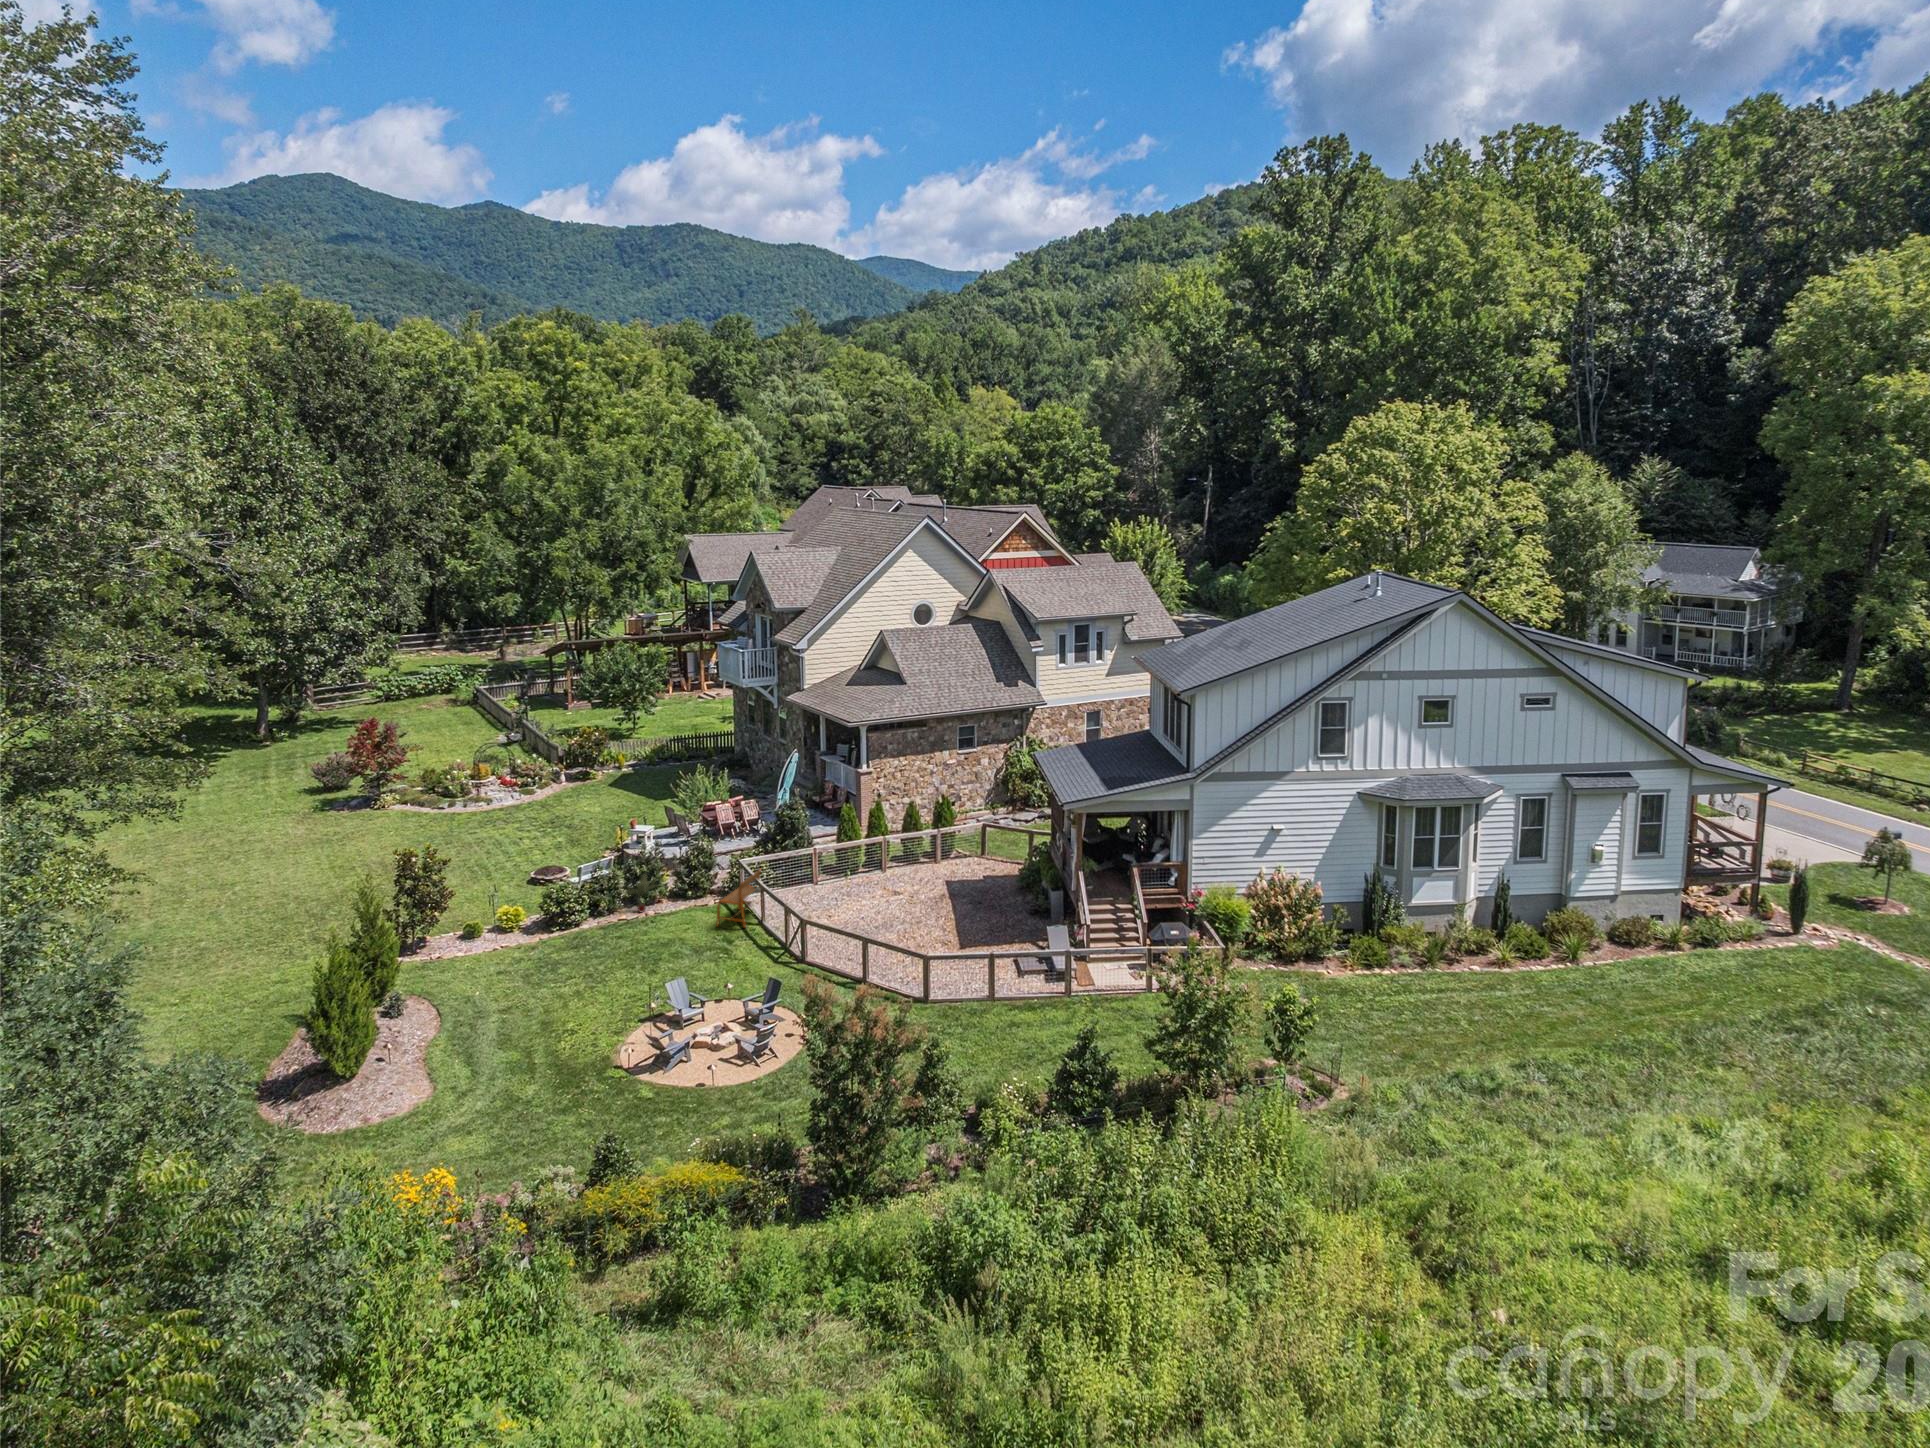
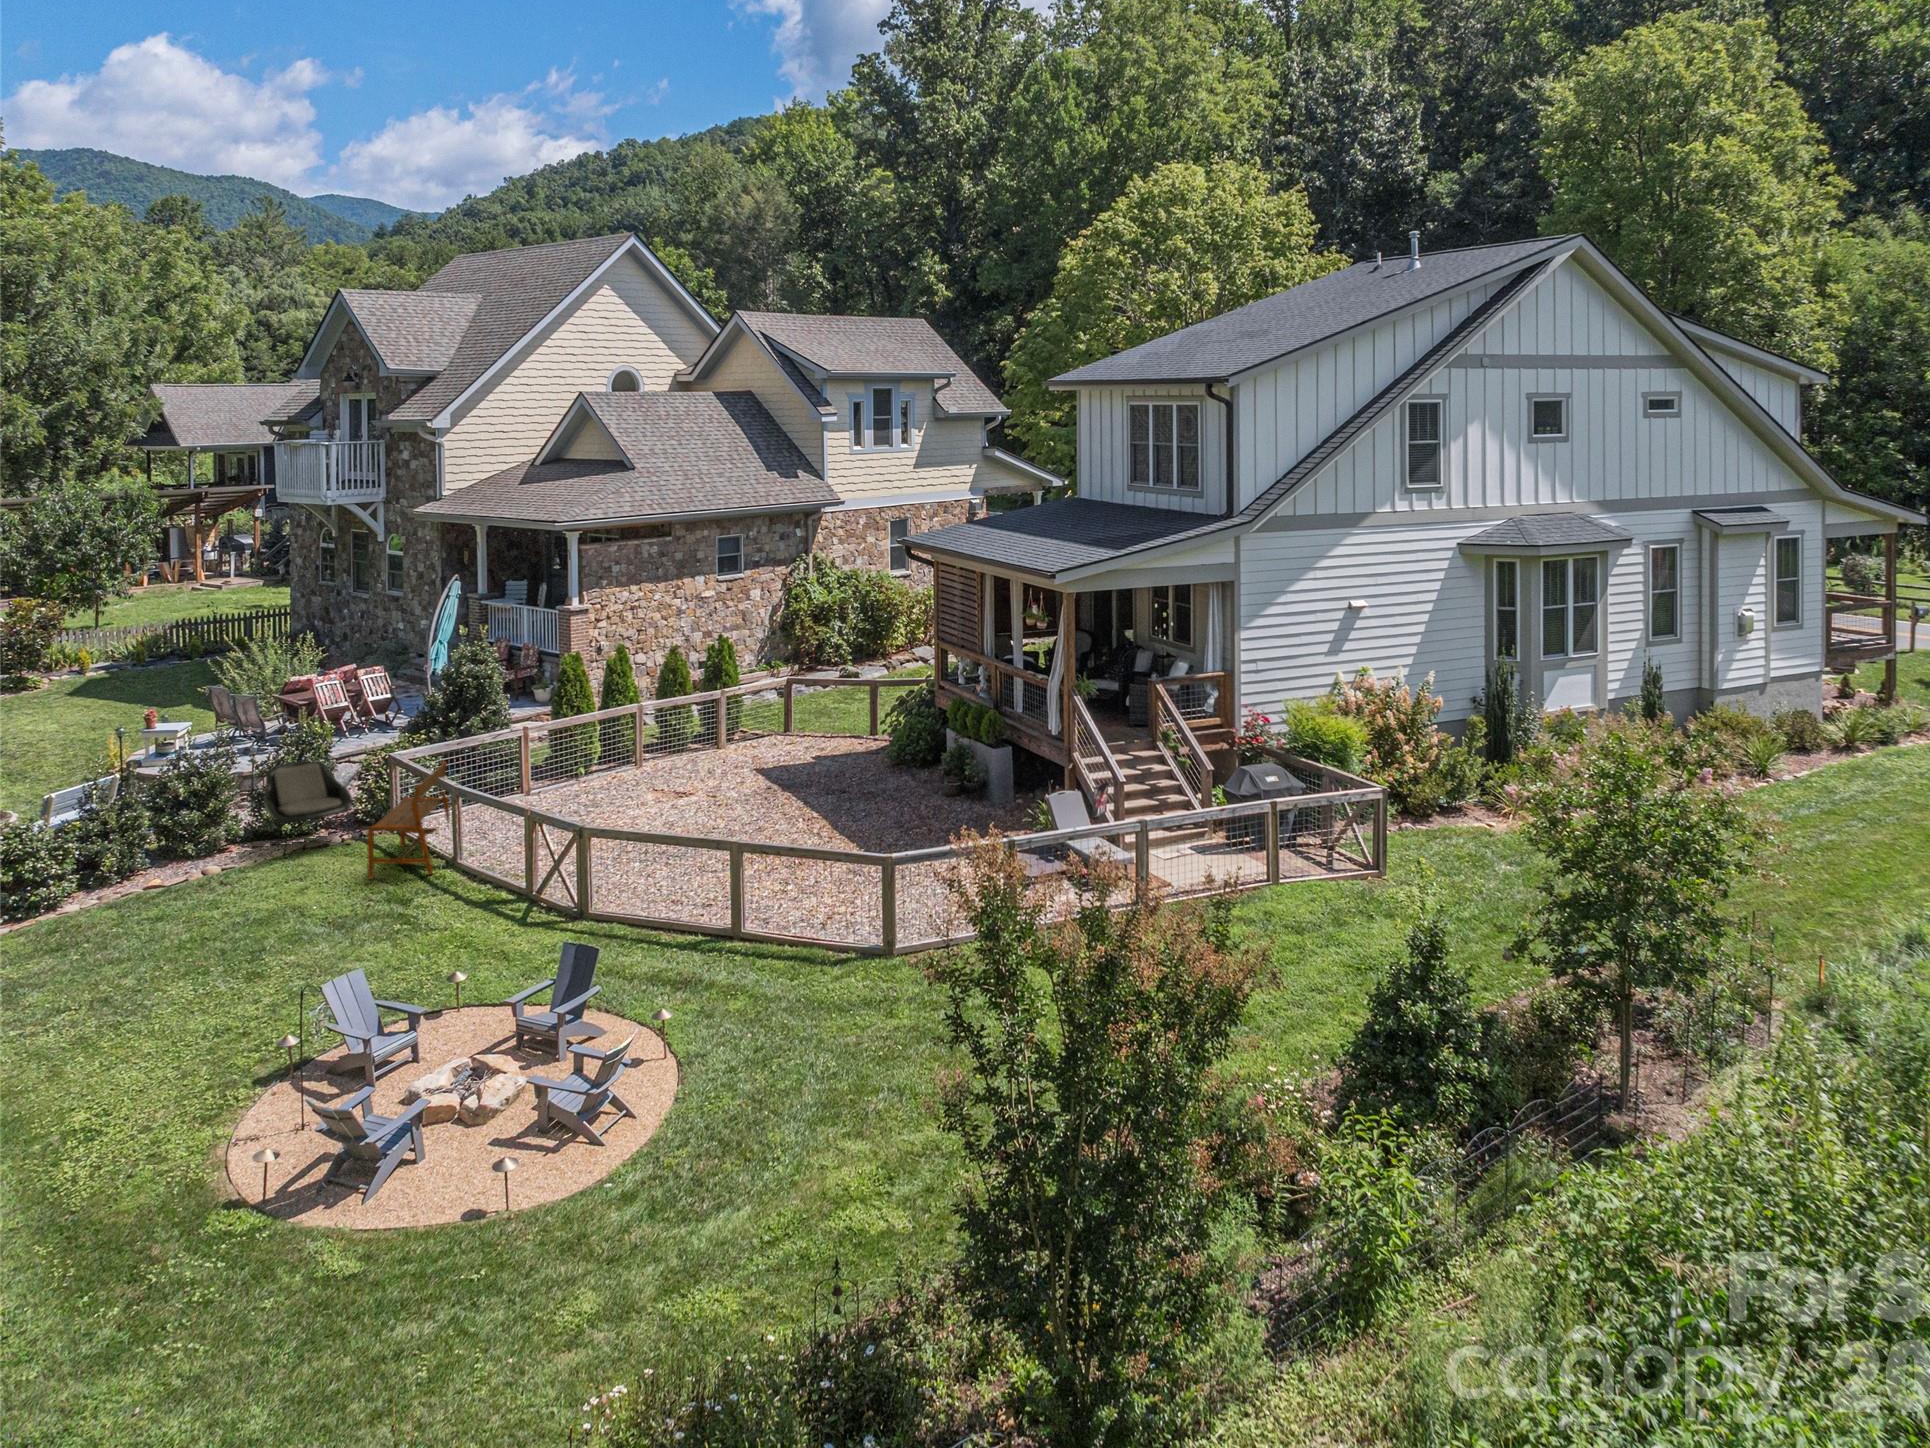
lounge chair: none [678,859,718,909] -> present [264,760,353,857]
potted tree: present [626,874,656,912] -> none [143,793,219,875]

